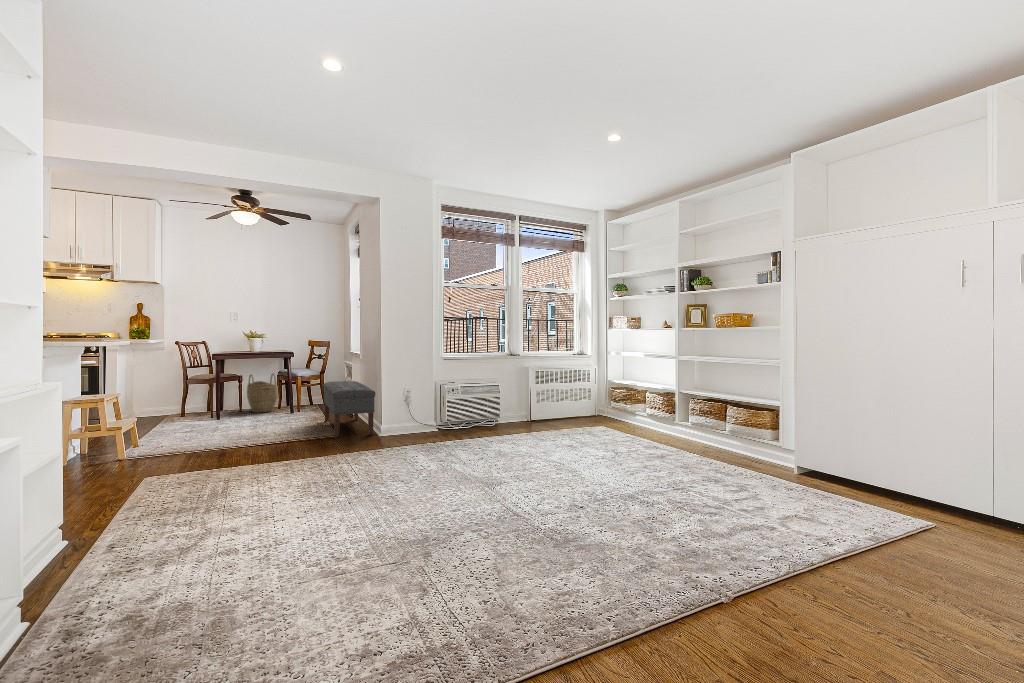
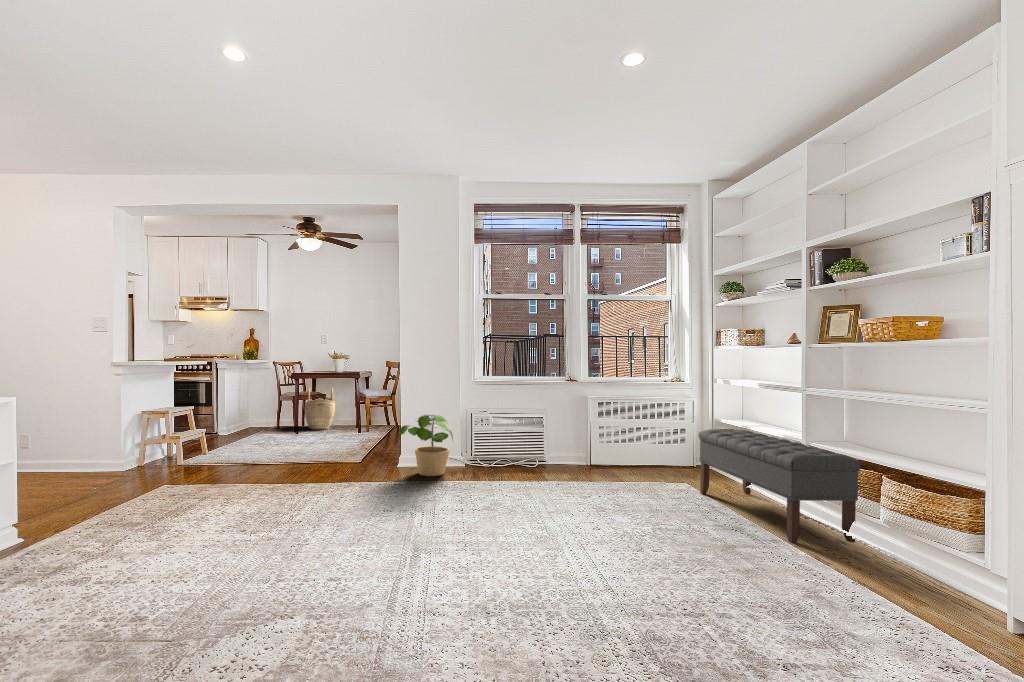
bench: present [323,381,375,438] -> present [698,429,861,543]
potted plant: none [396,389,442,438] -> present [400,415,453,476]

